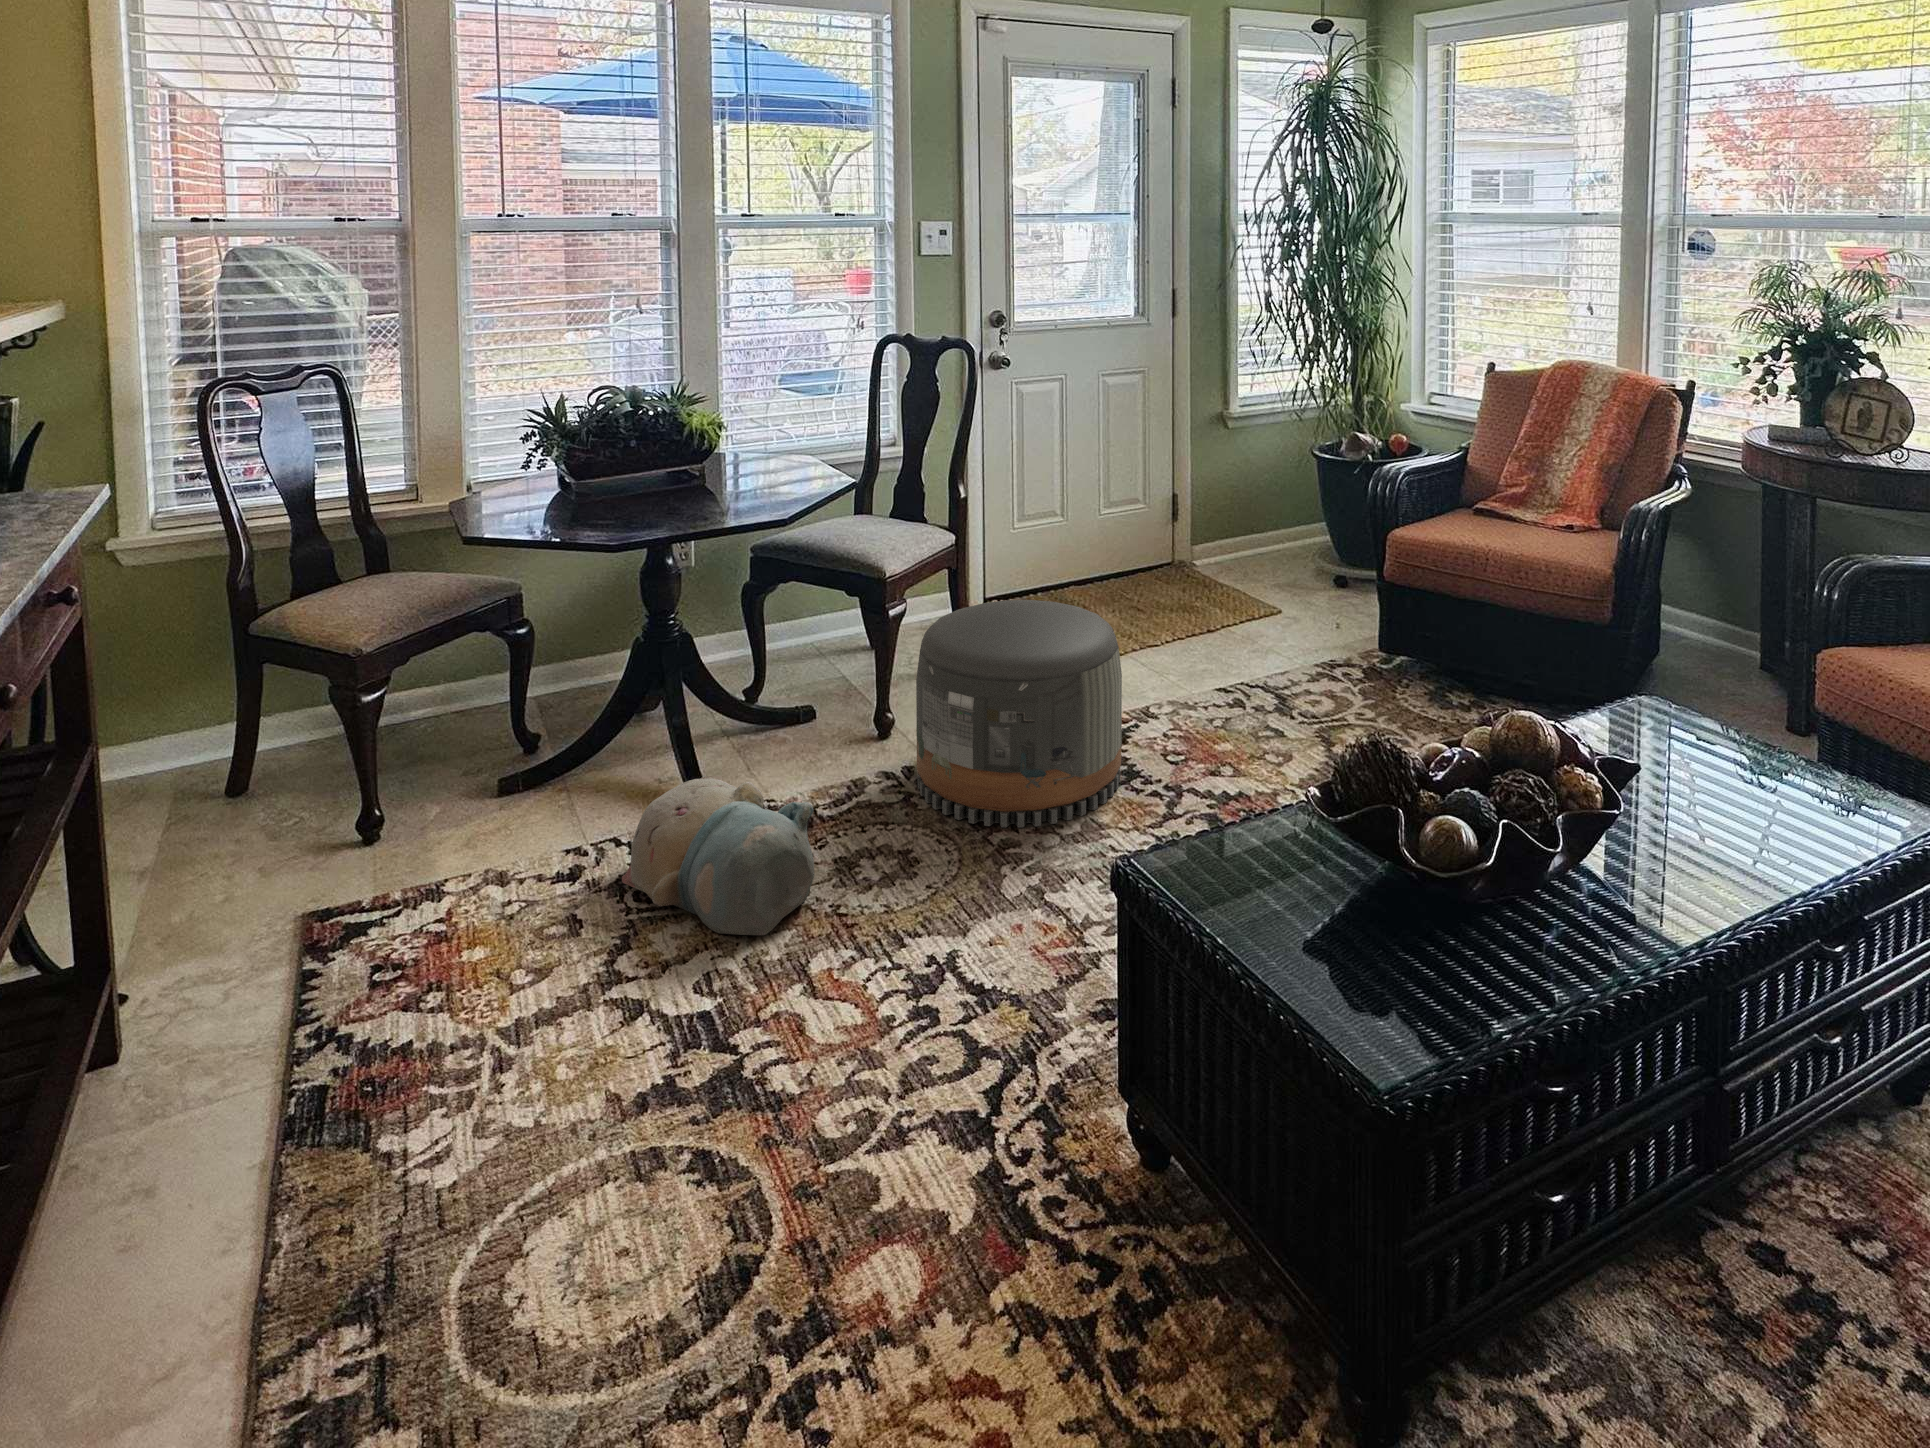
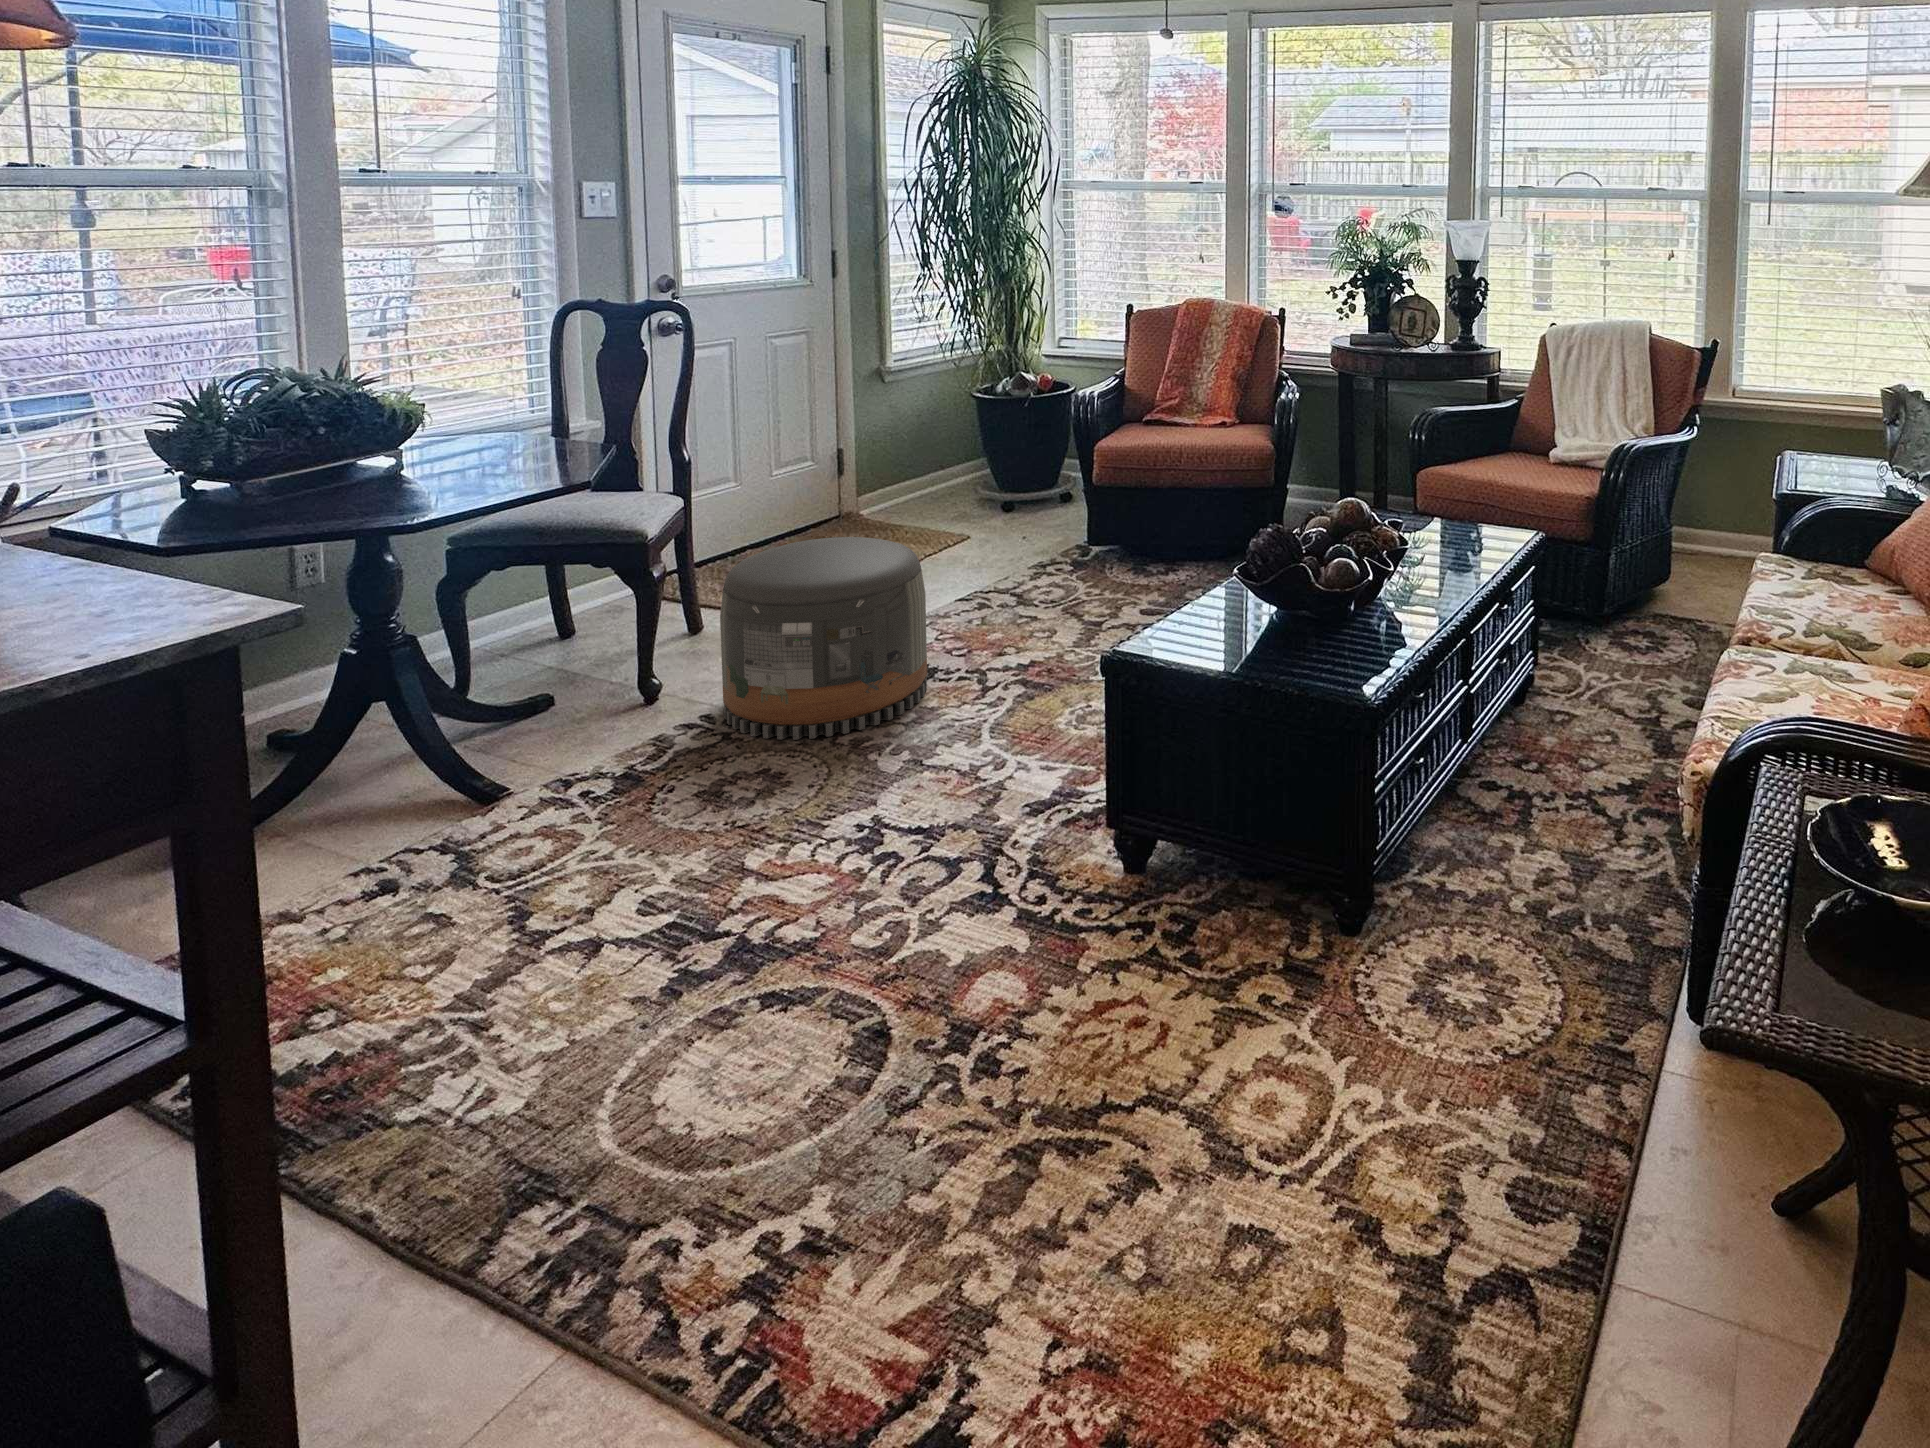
plush toy: present [622,776,814,935] -> none [474,739,713,875]

